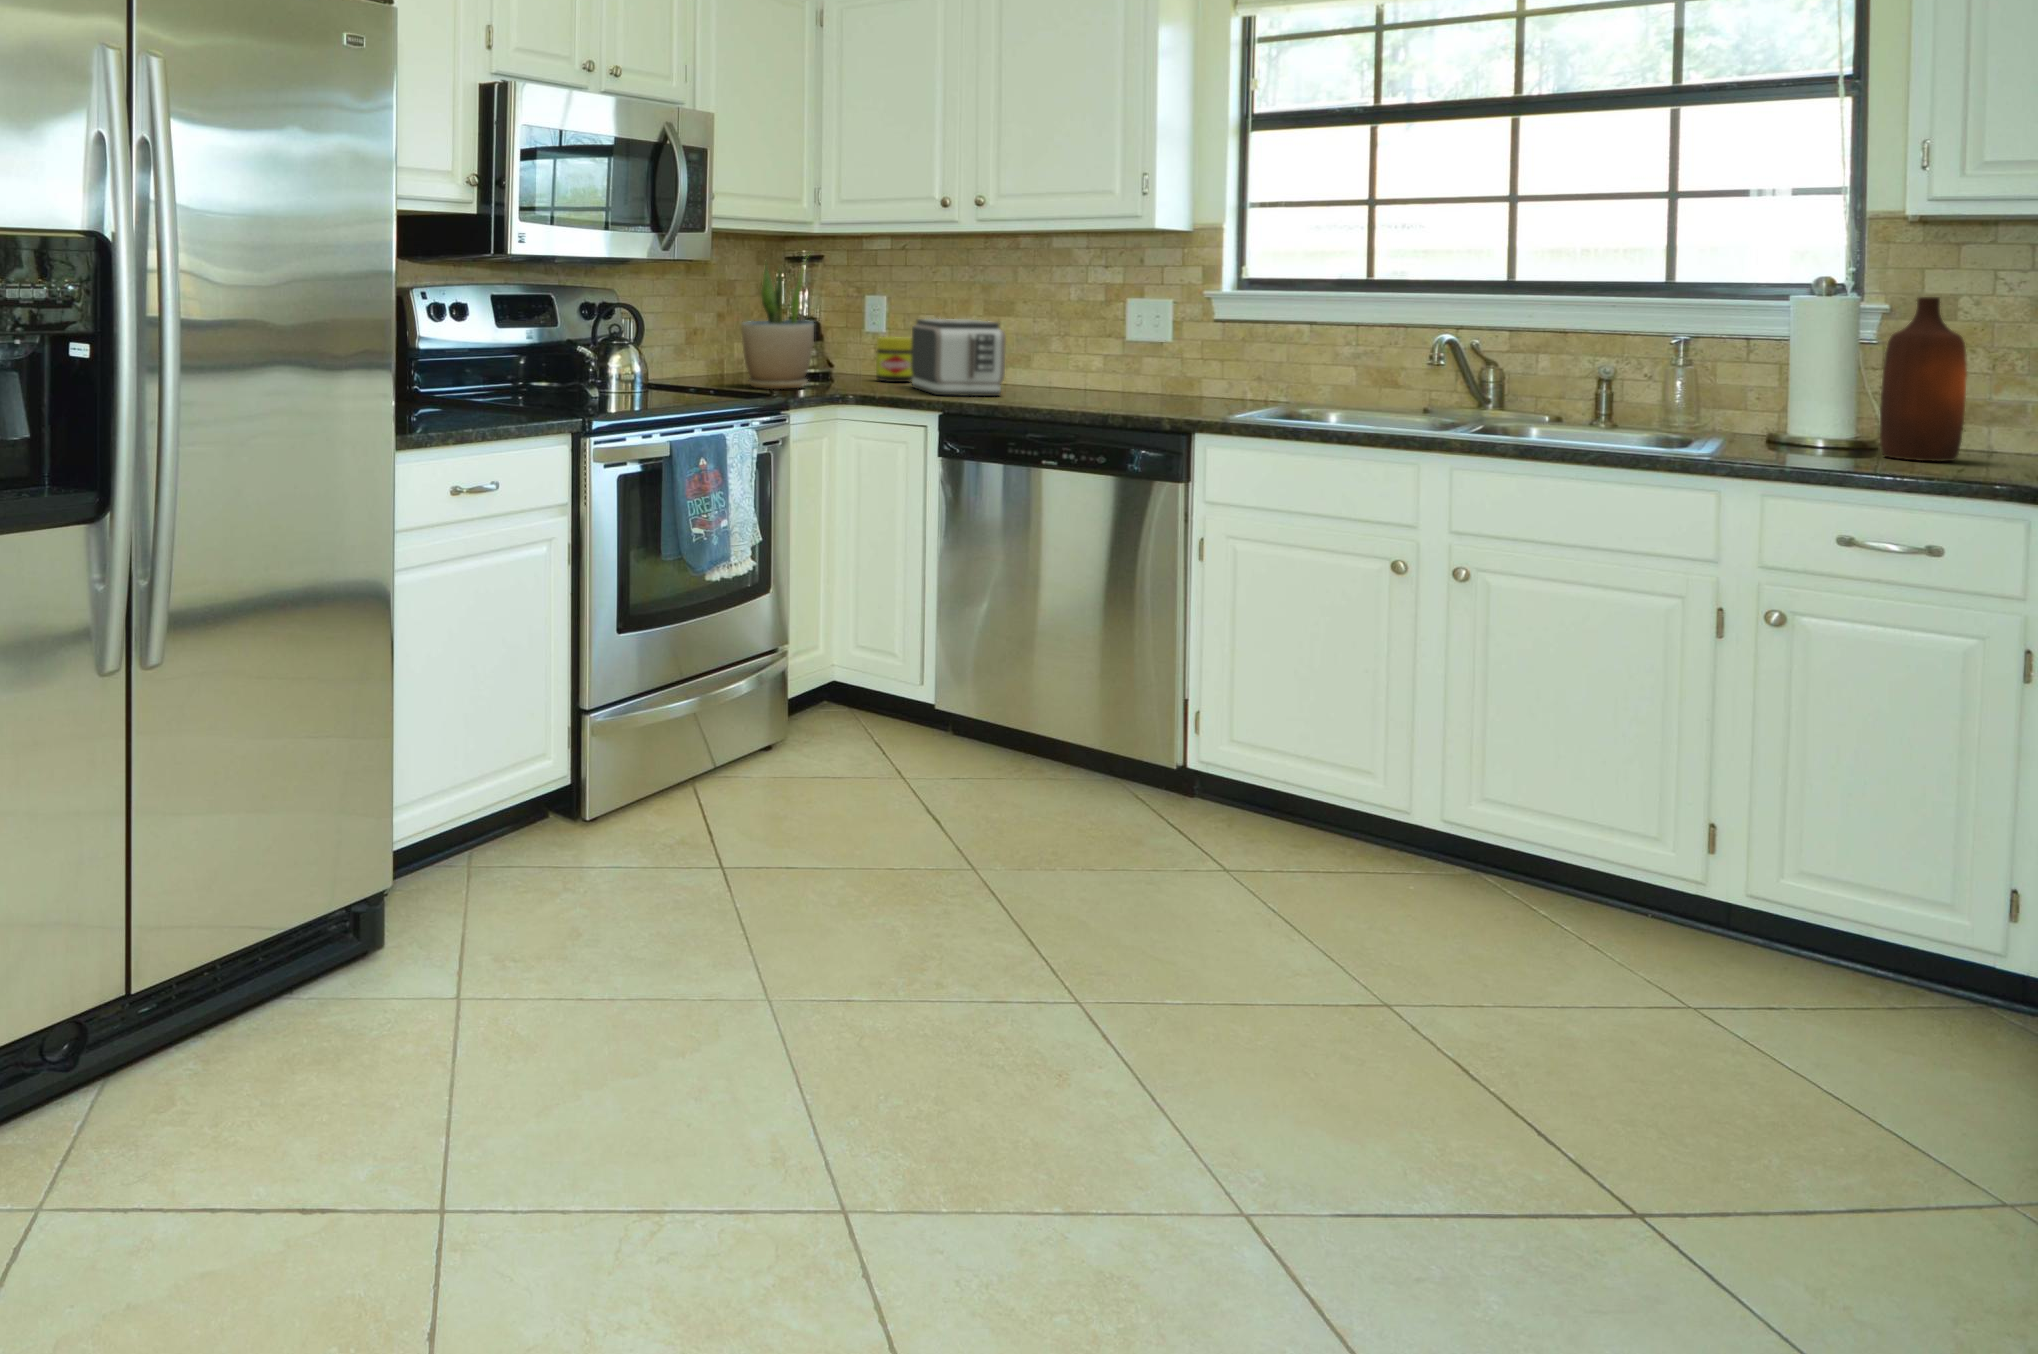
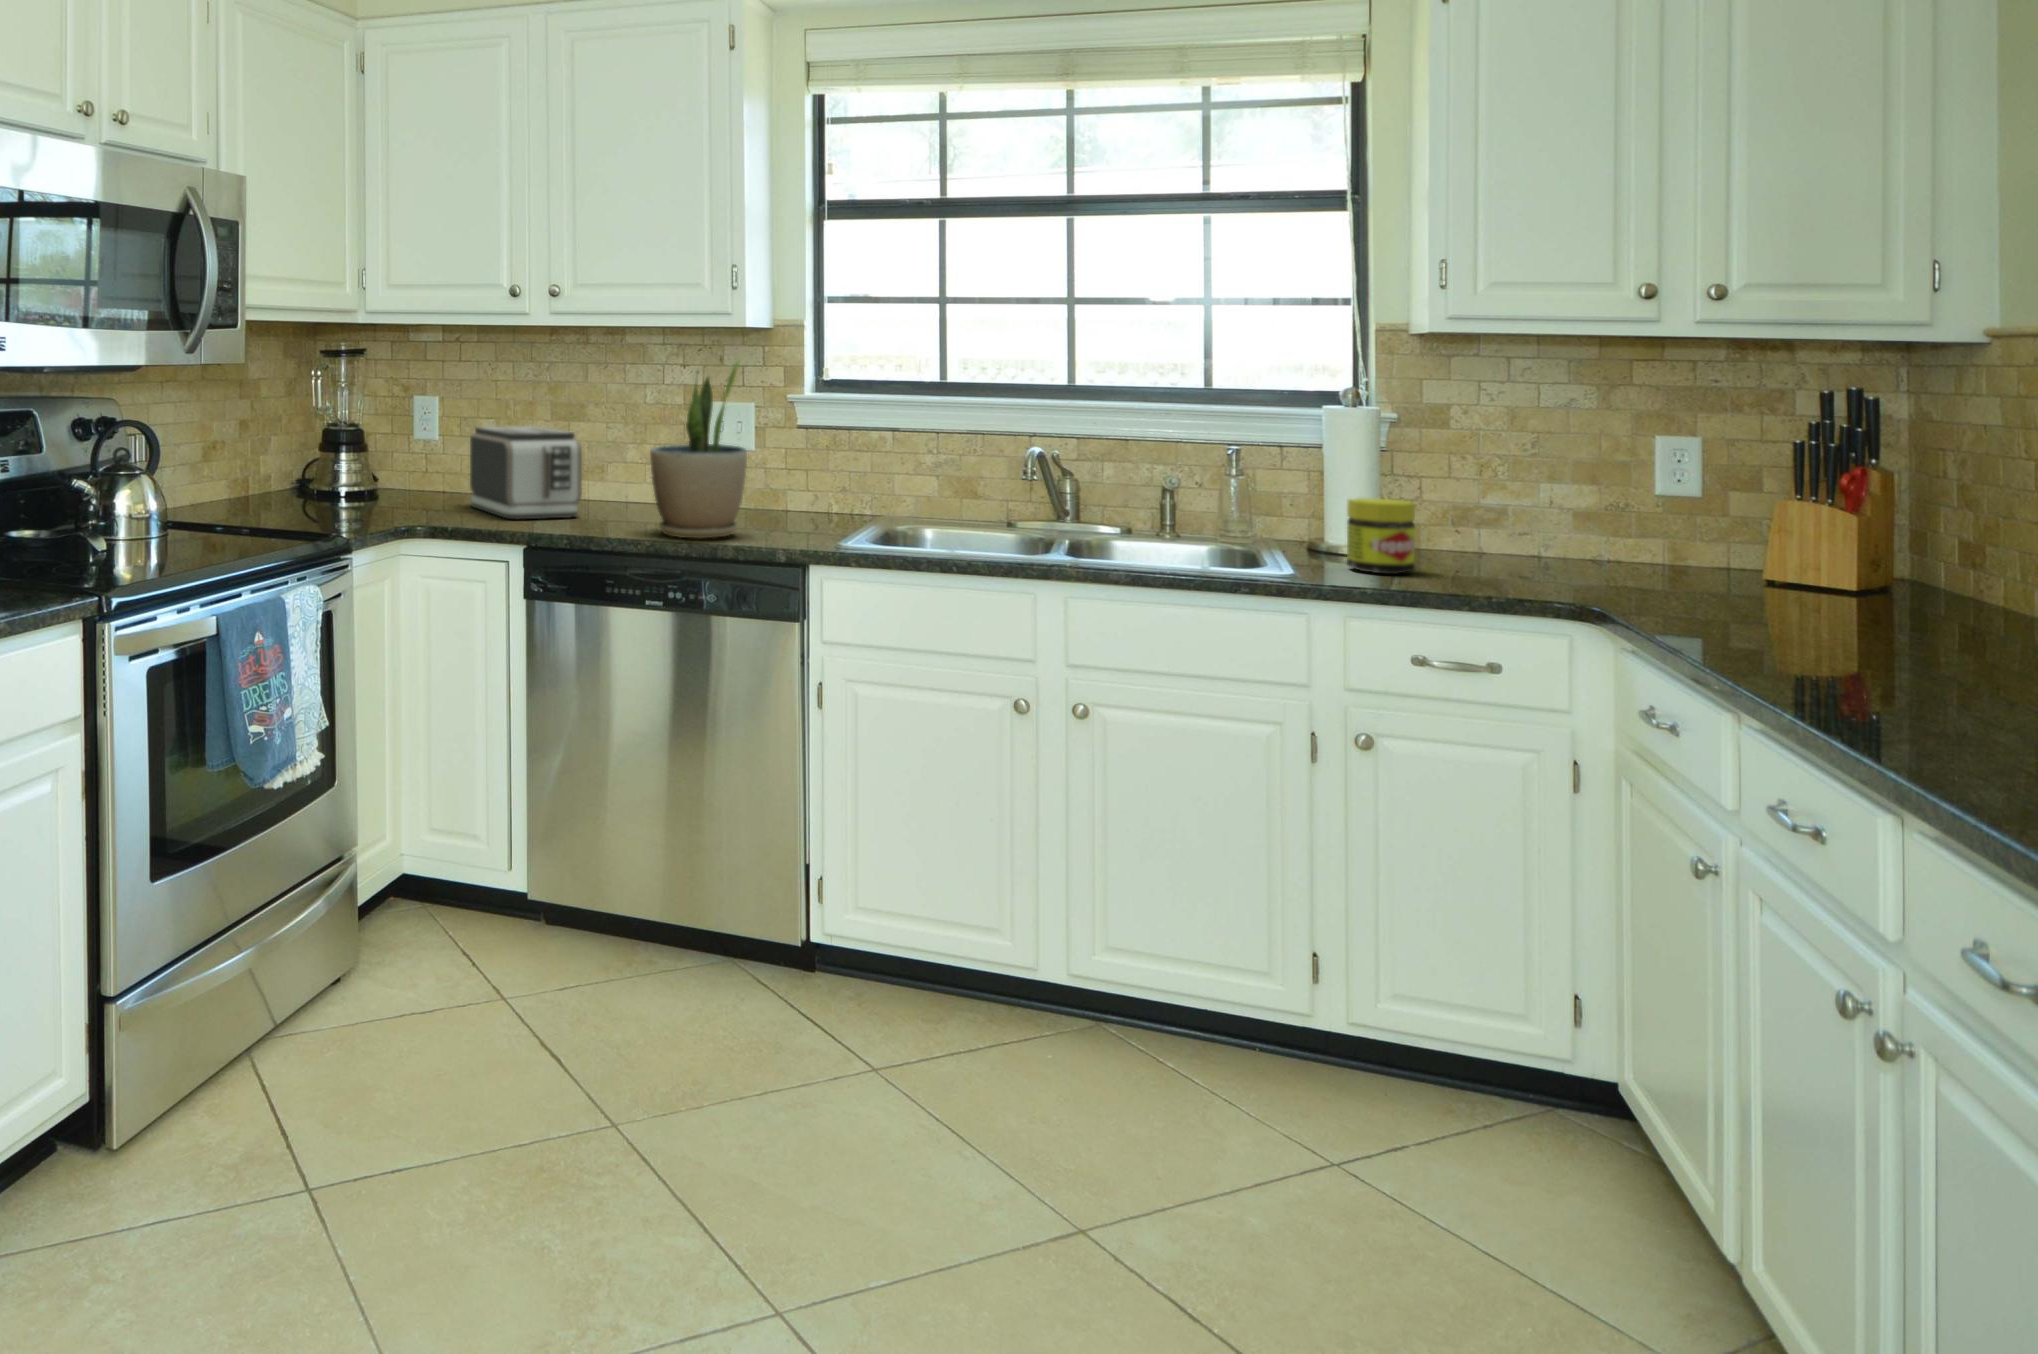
potted plant: present [741,255,814,389] -> present [650,359,747,538]
bottle: present [1880,297,1967,462] -> none [1428,404,1499,566]
jar: present [876,337,914,382] -> present [1347,498,1415,574]

